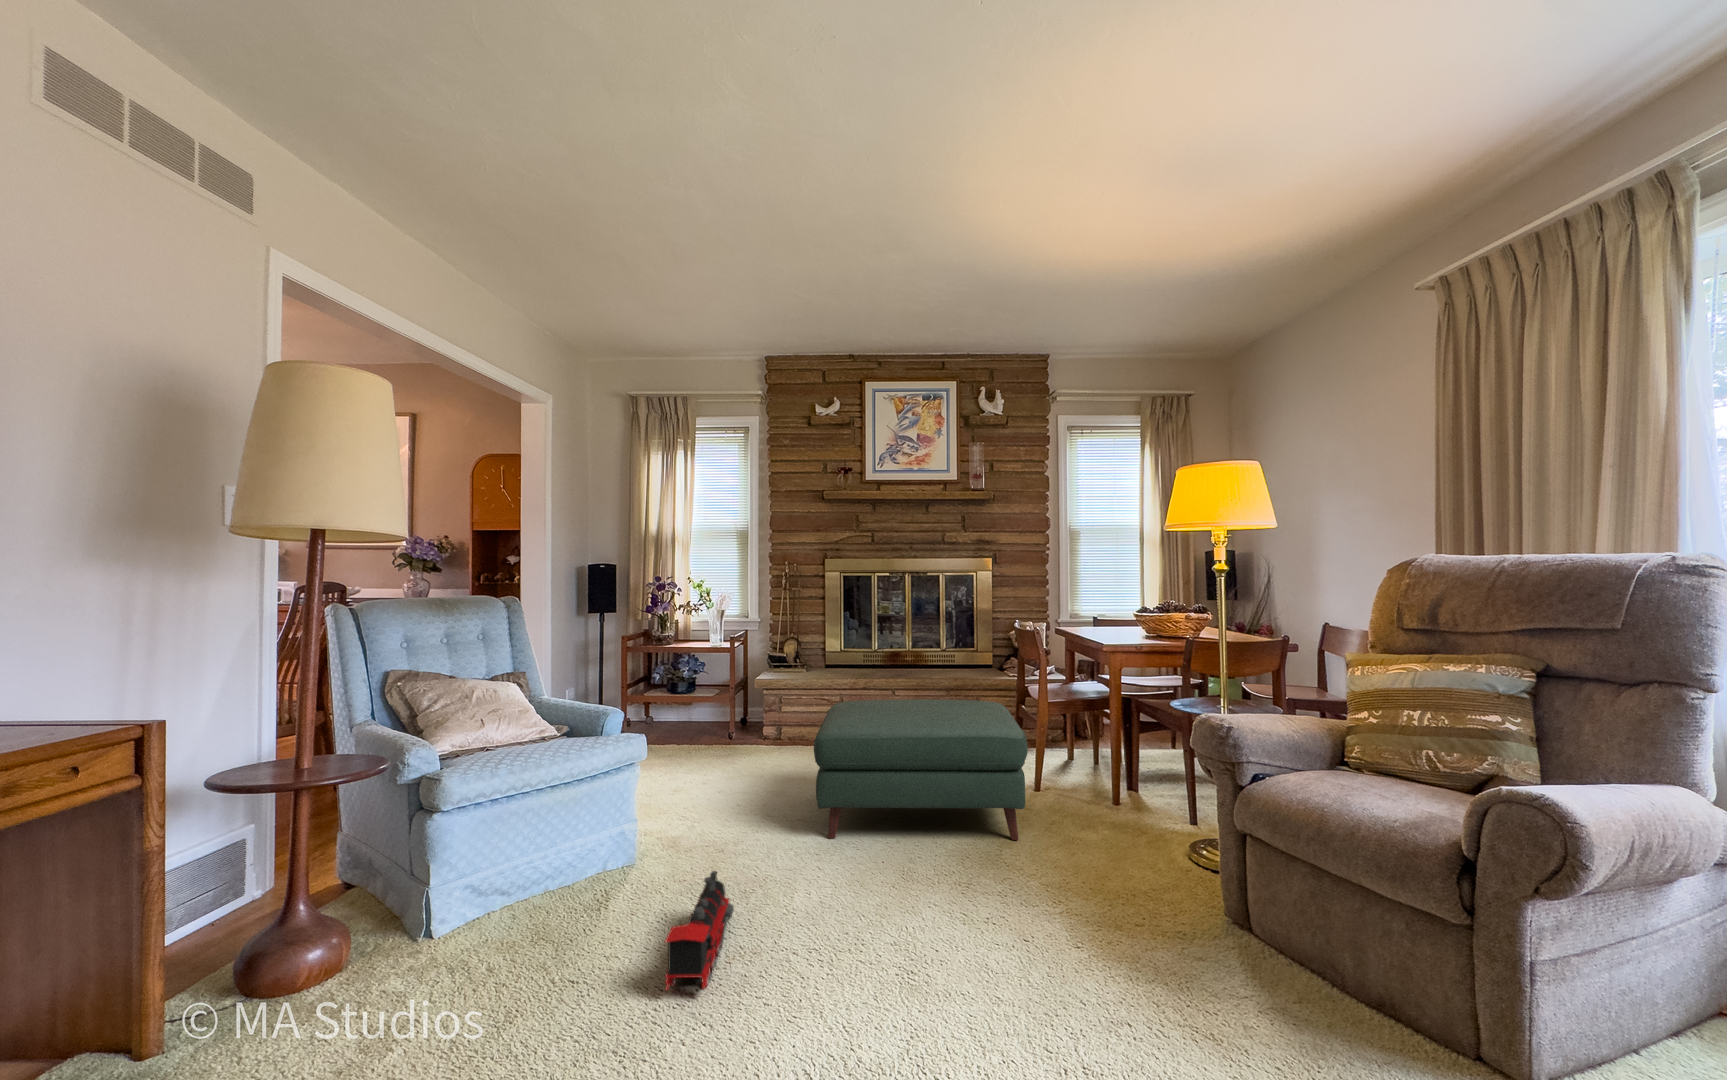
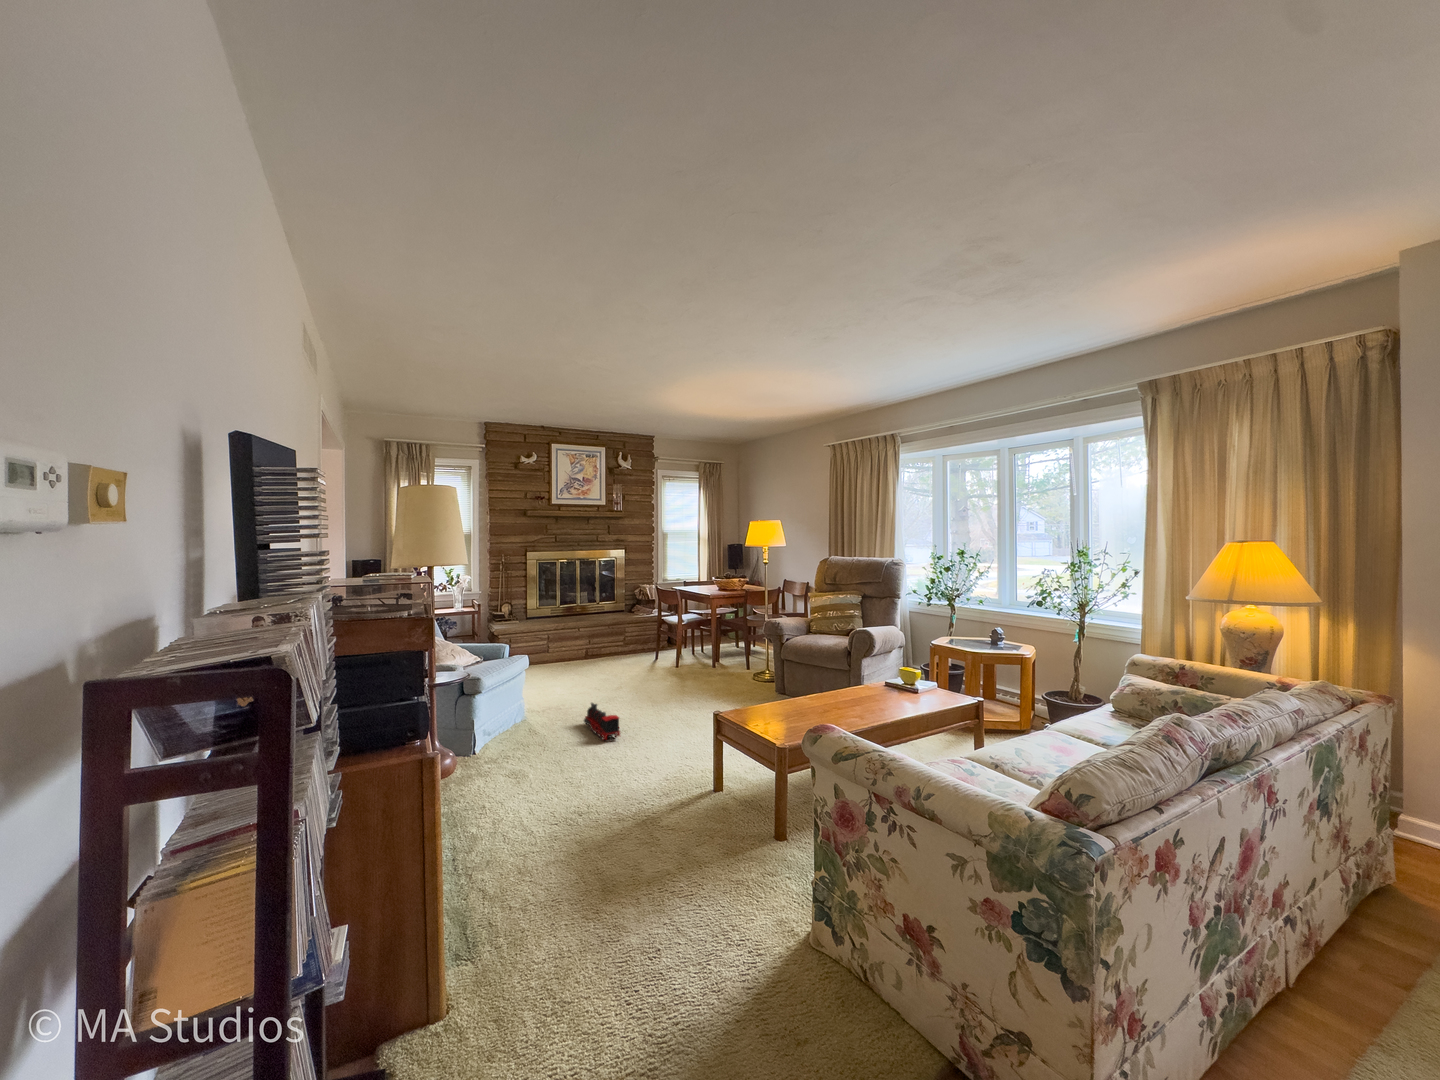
ottoman: present [814,700,1028,840] -> none [580,626,690,695]

